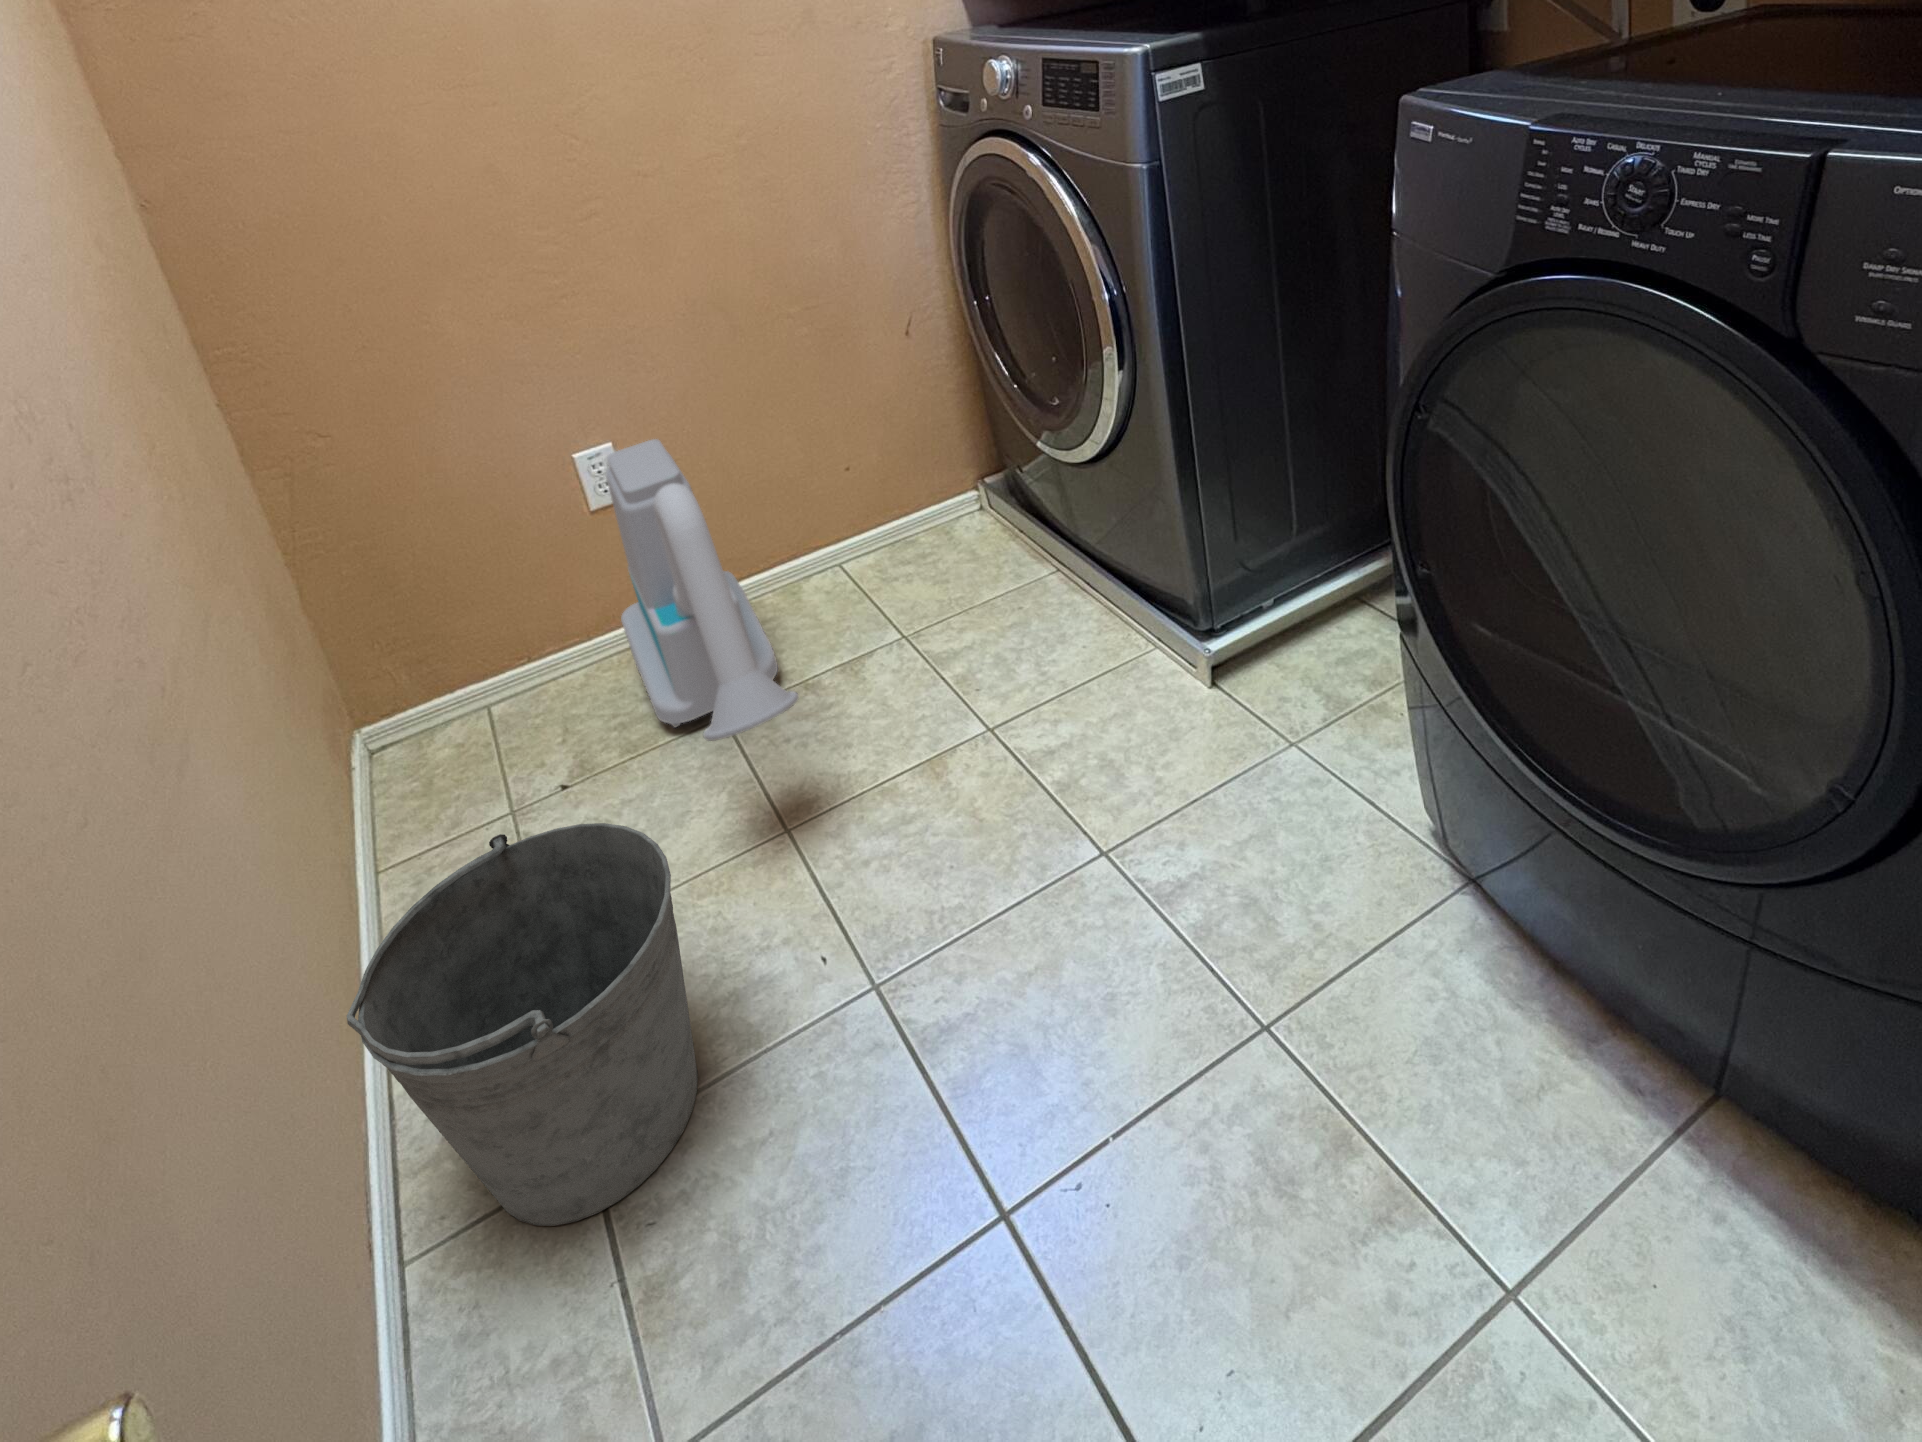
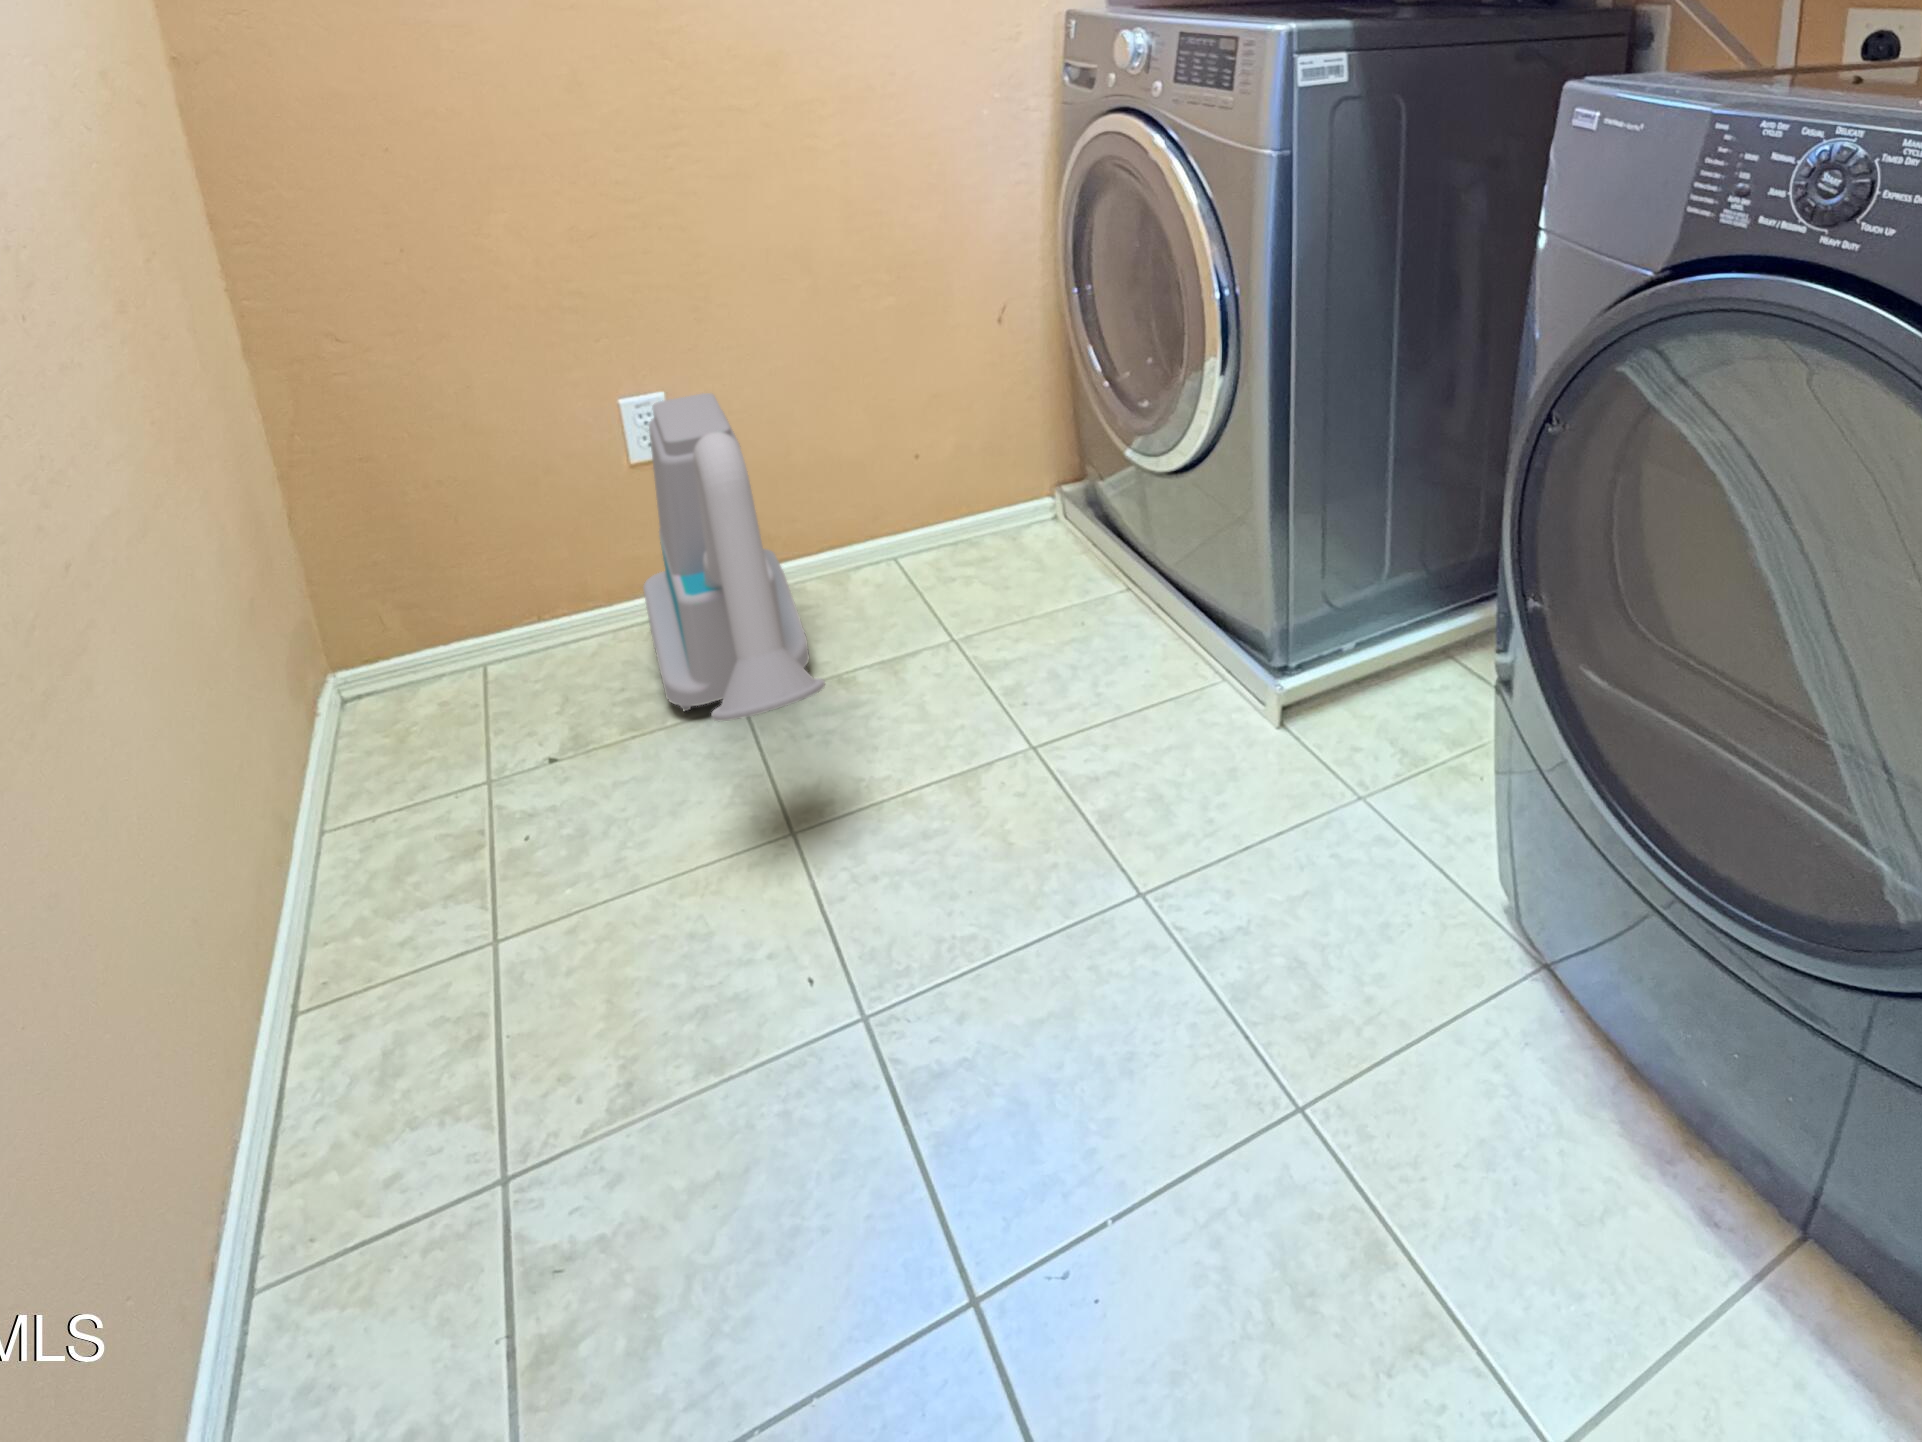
bucket: present [347,823,698,1226] -> none [229,793,645,1263]

